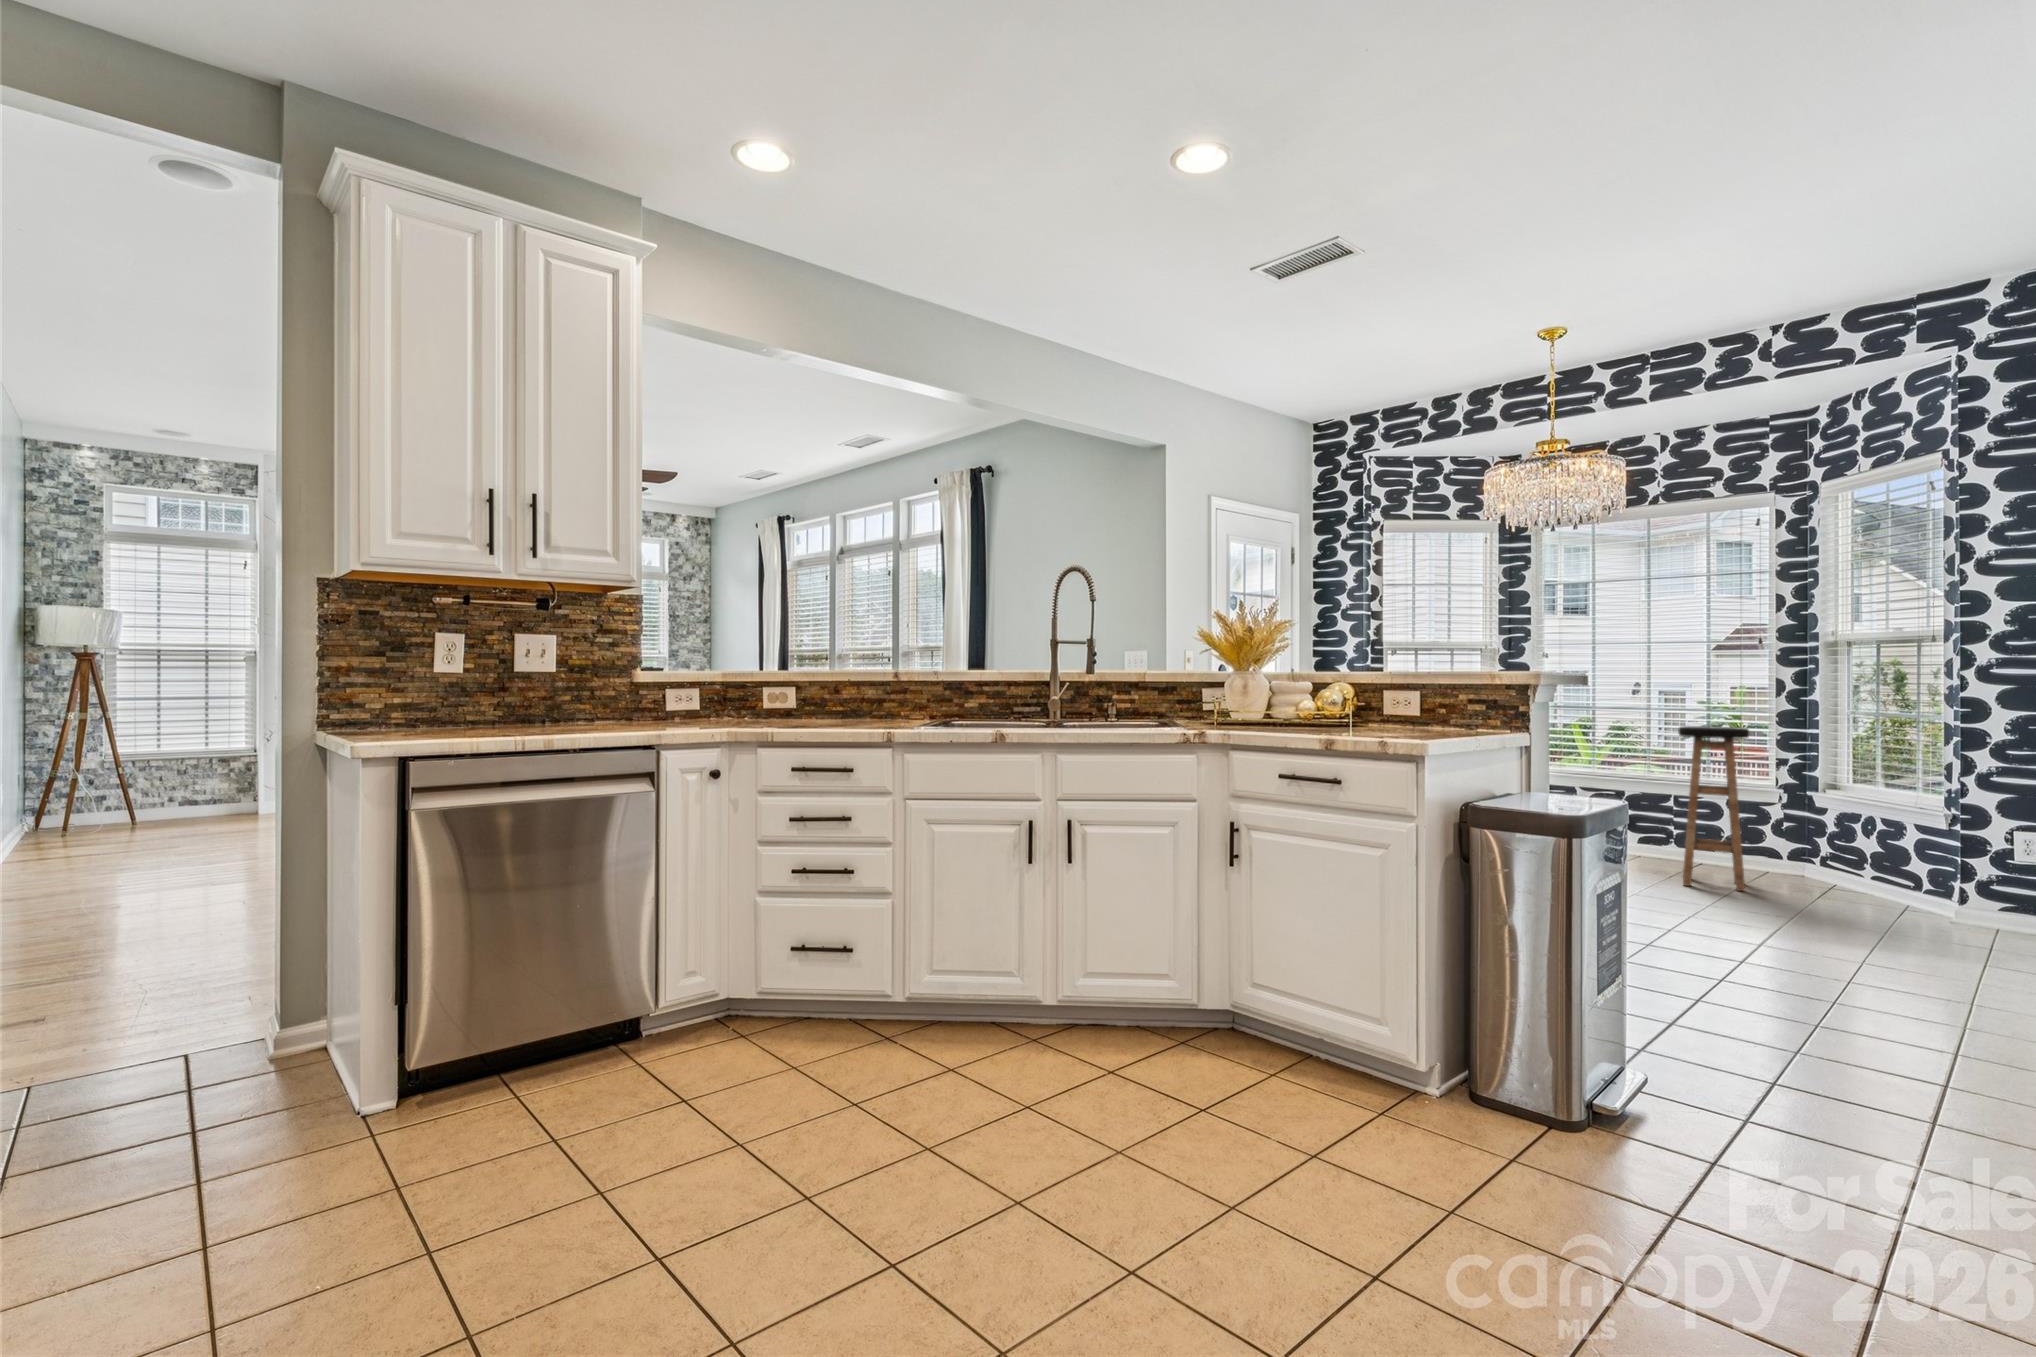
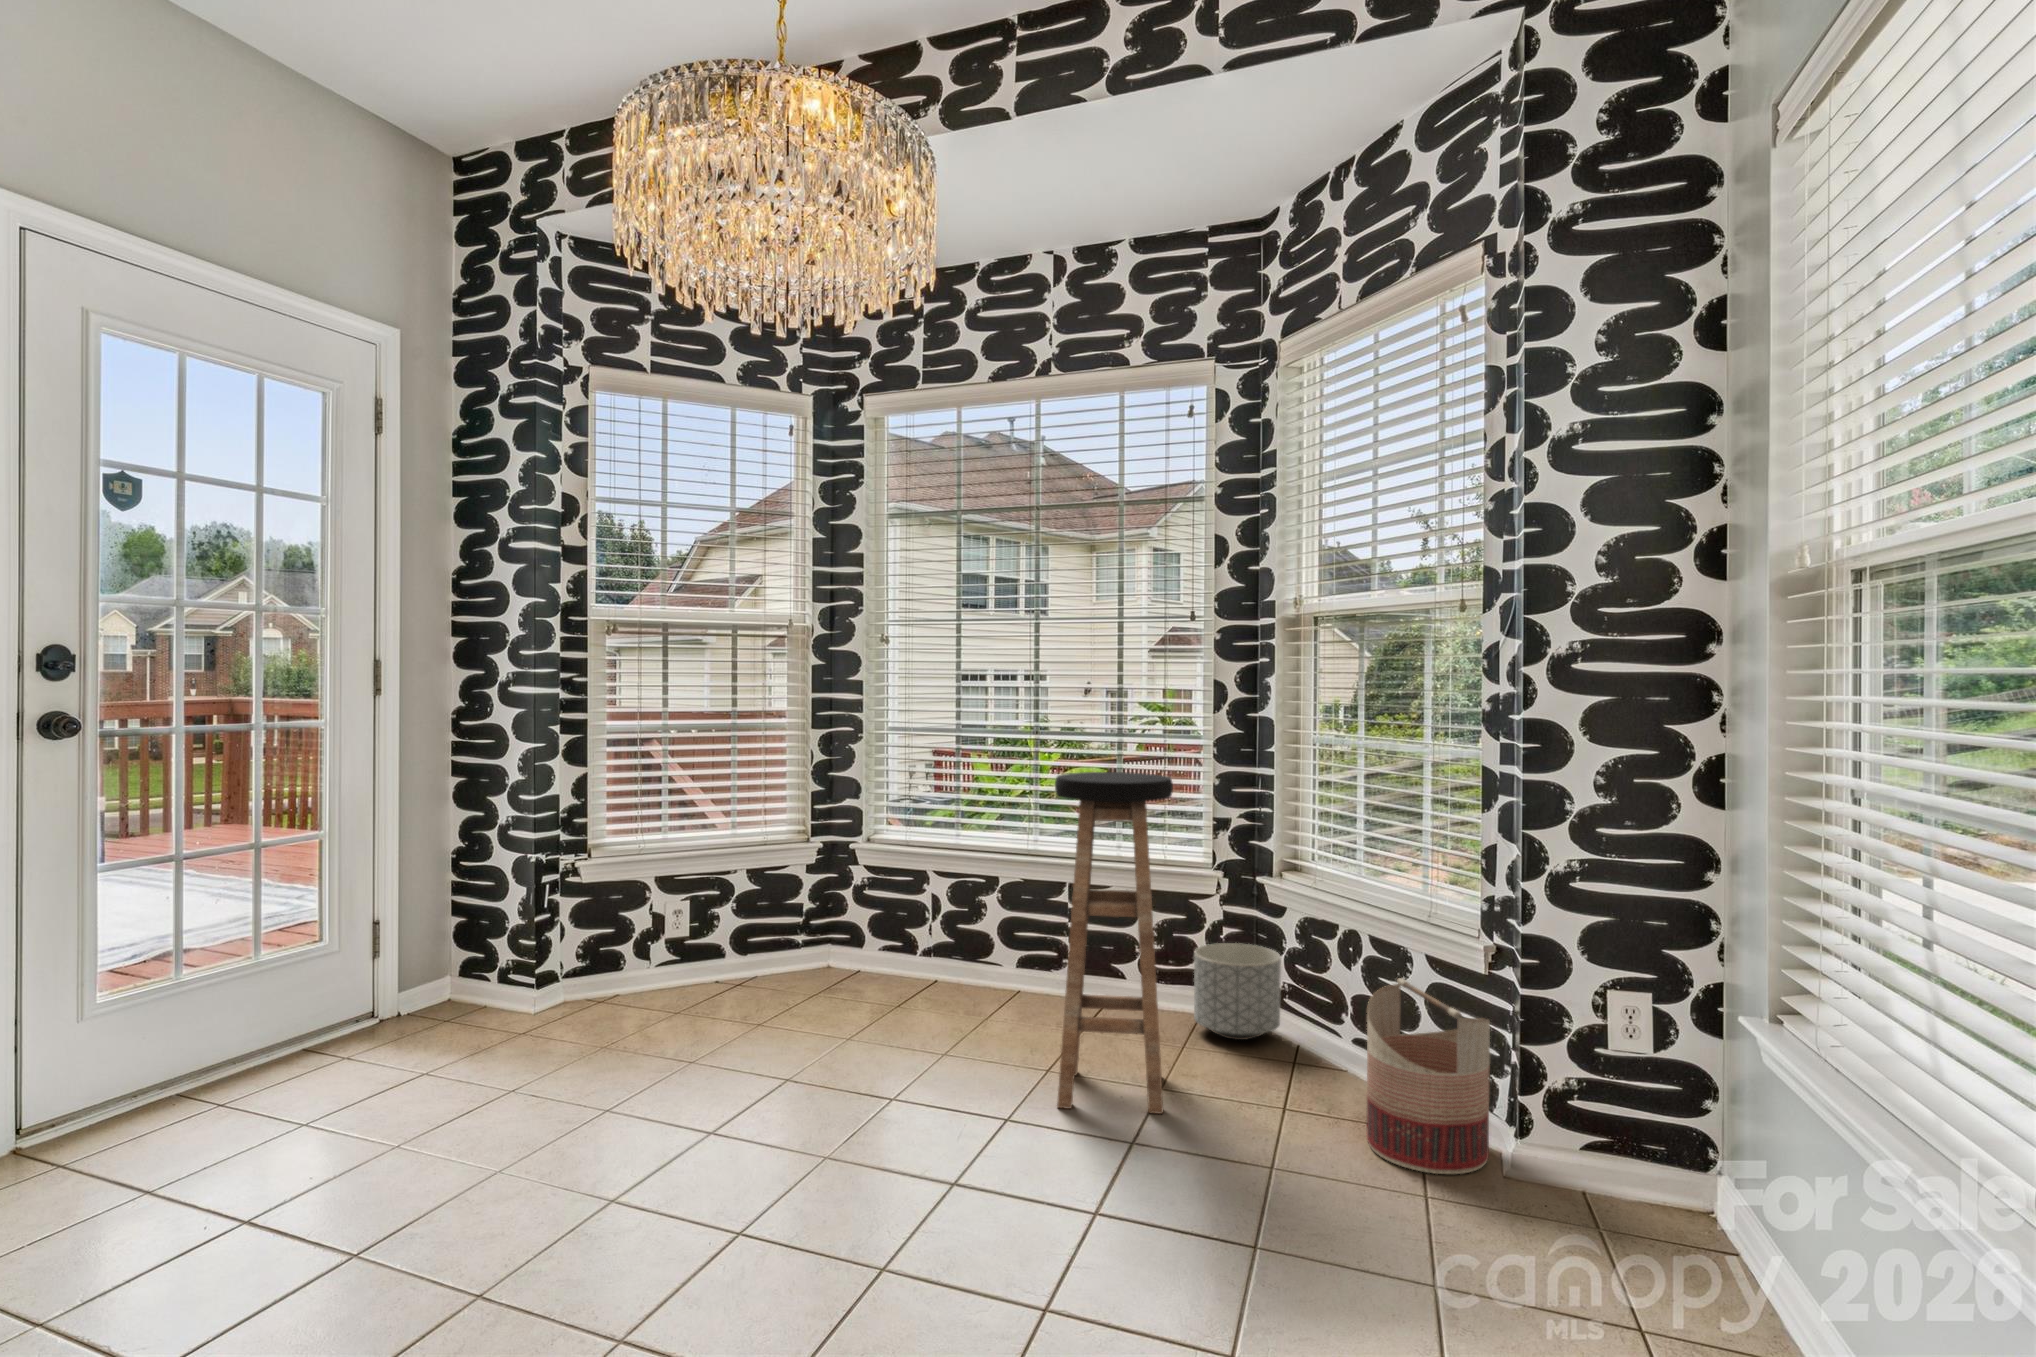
planter: none [1763,828,1822,878] -> present [1194,943,1281,1040]
basket: none [1869,830,1944,918] -> present [1366,978,1490,1174]

